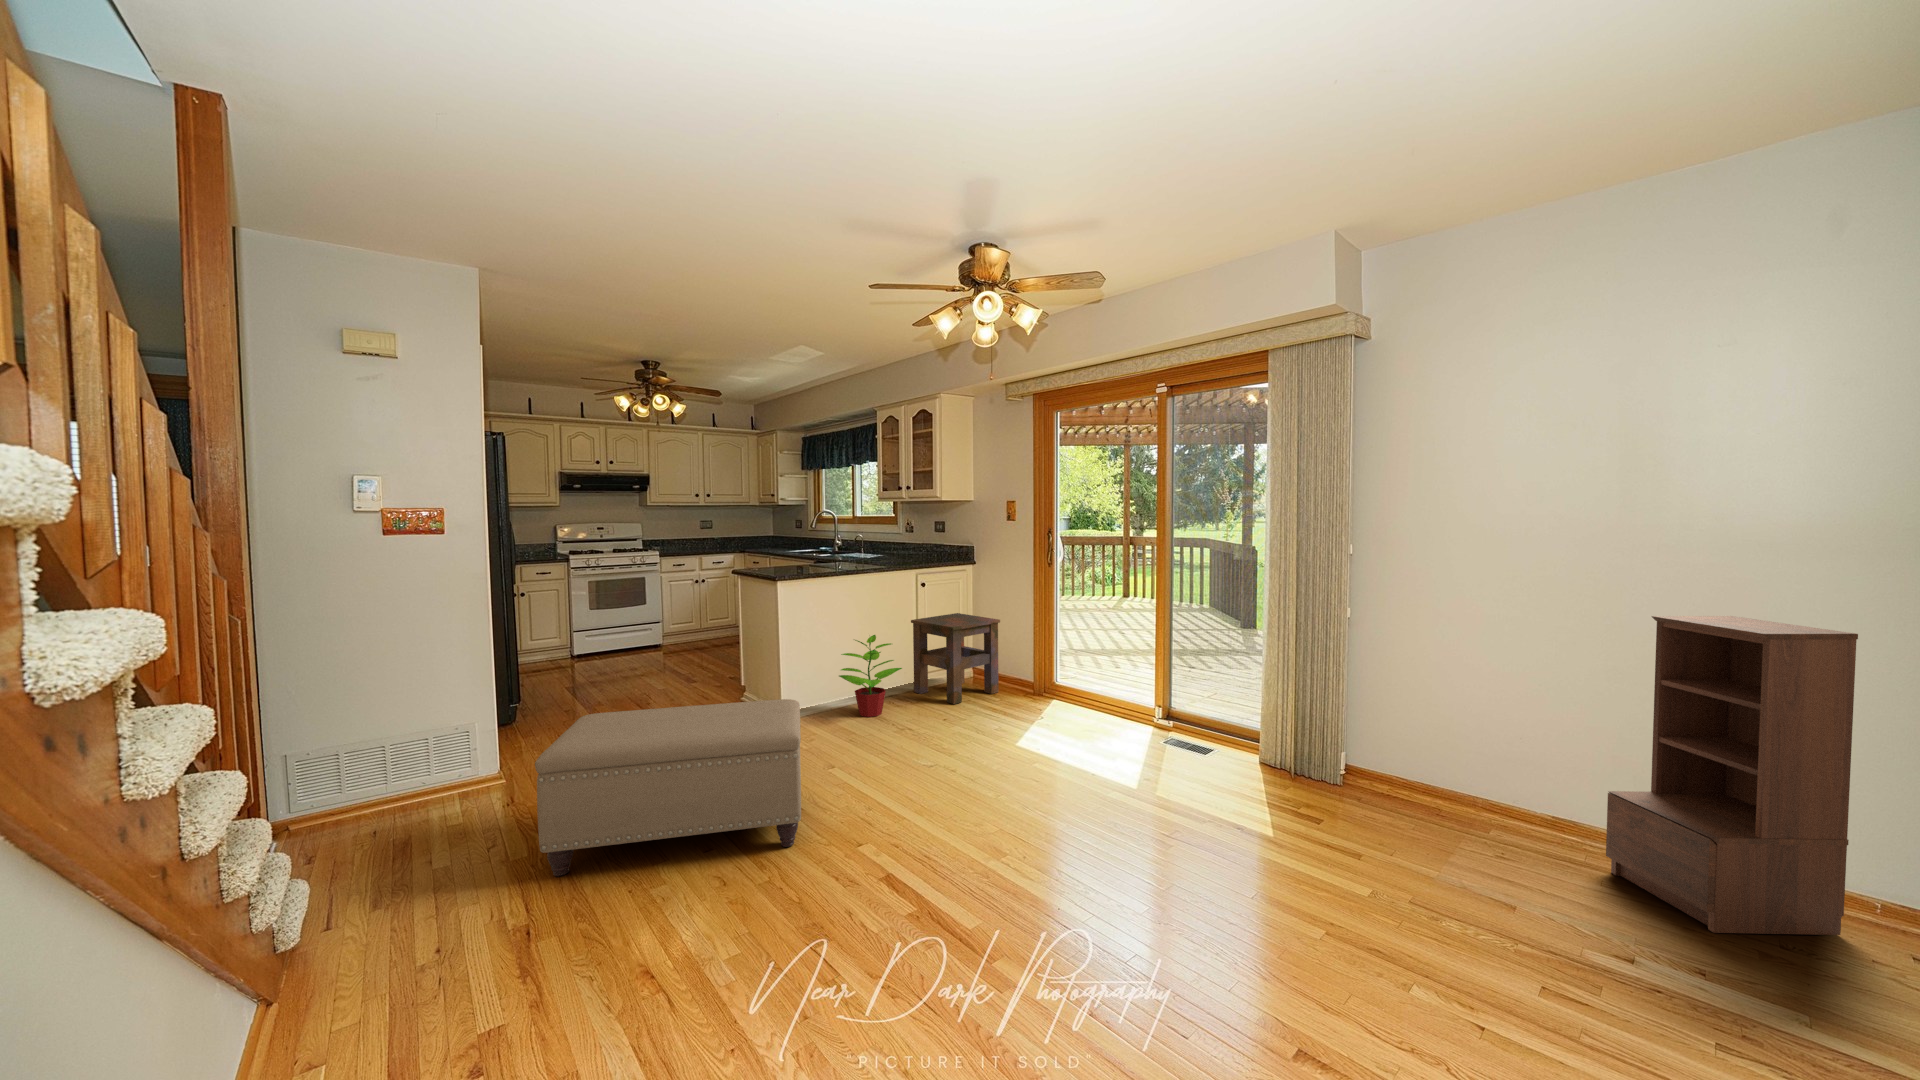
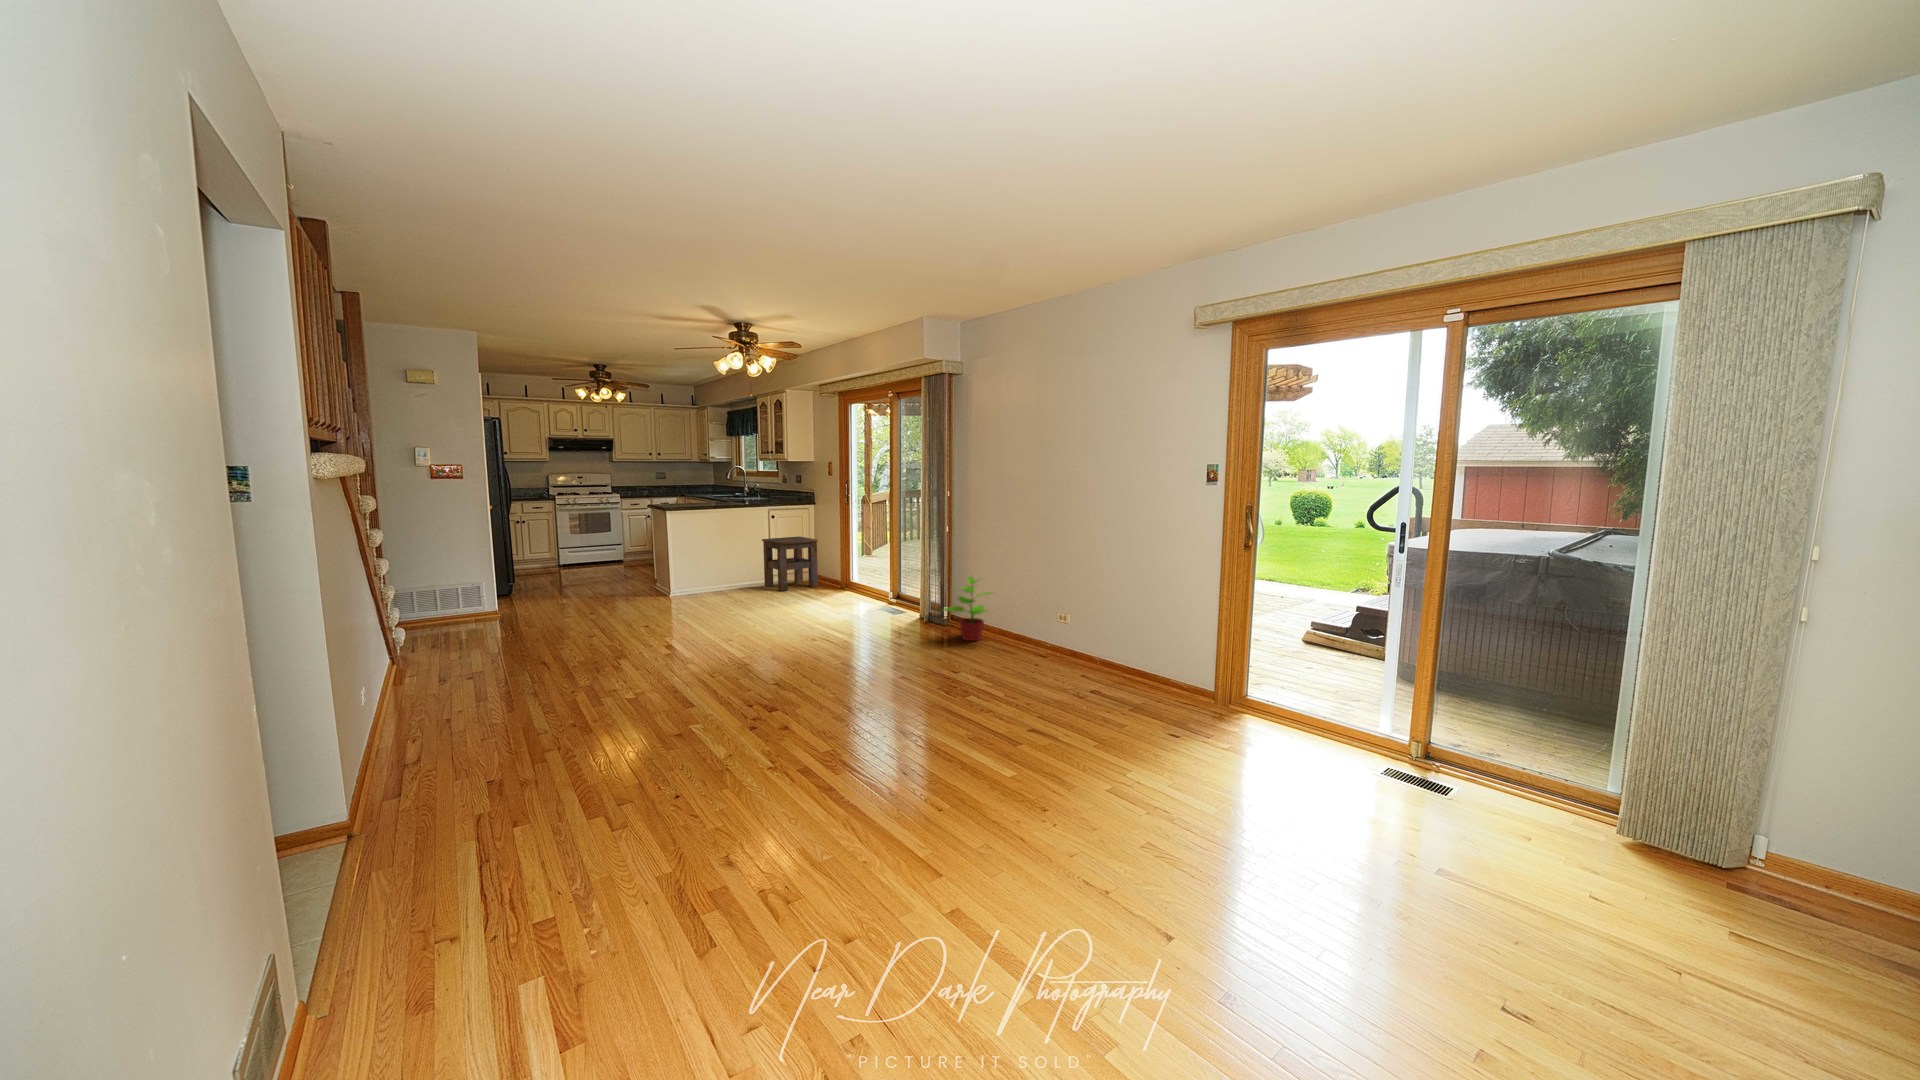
bookshelf: present [1606,616,1858,935] -> none [1007,526,1068,666]
potted plant: present [839,635,902,717] -> present [943,577,991,641]
ottoman: present [535,699,801,876] -> none [504,569,651,640]

